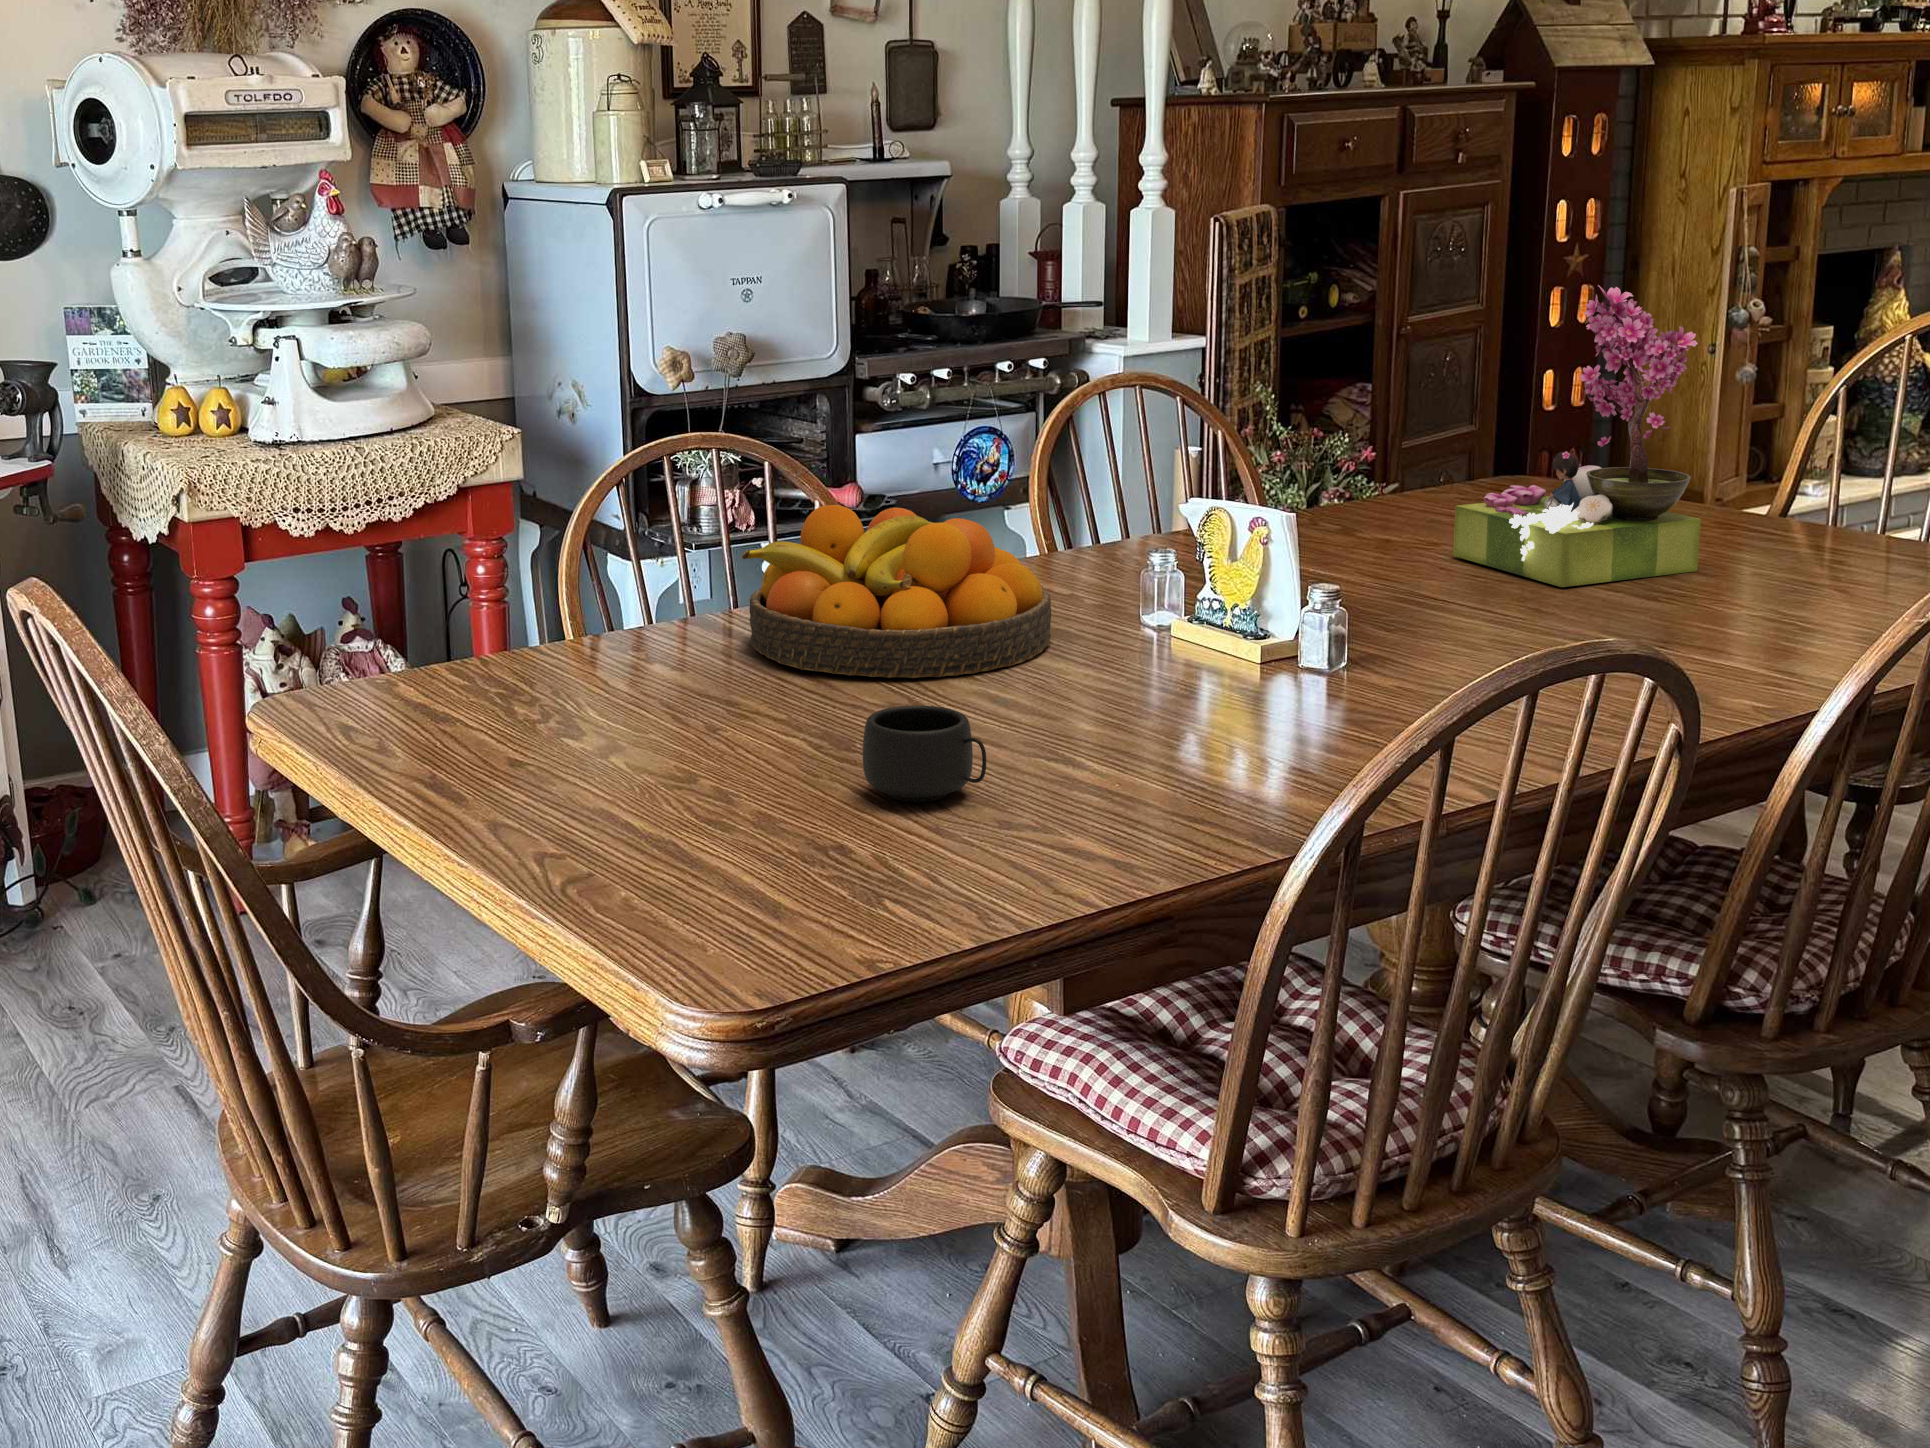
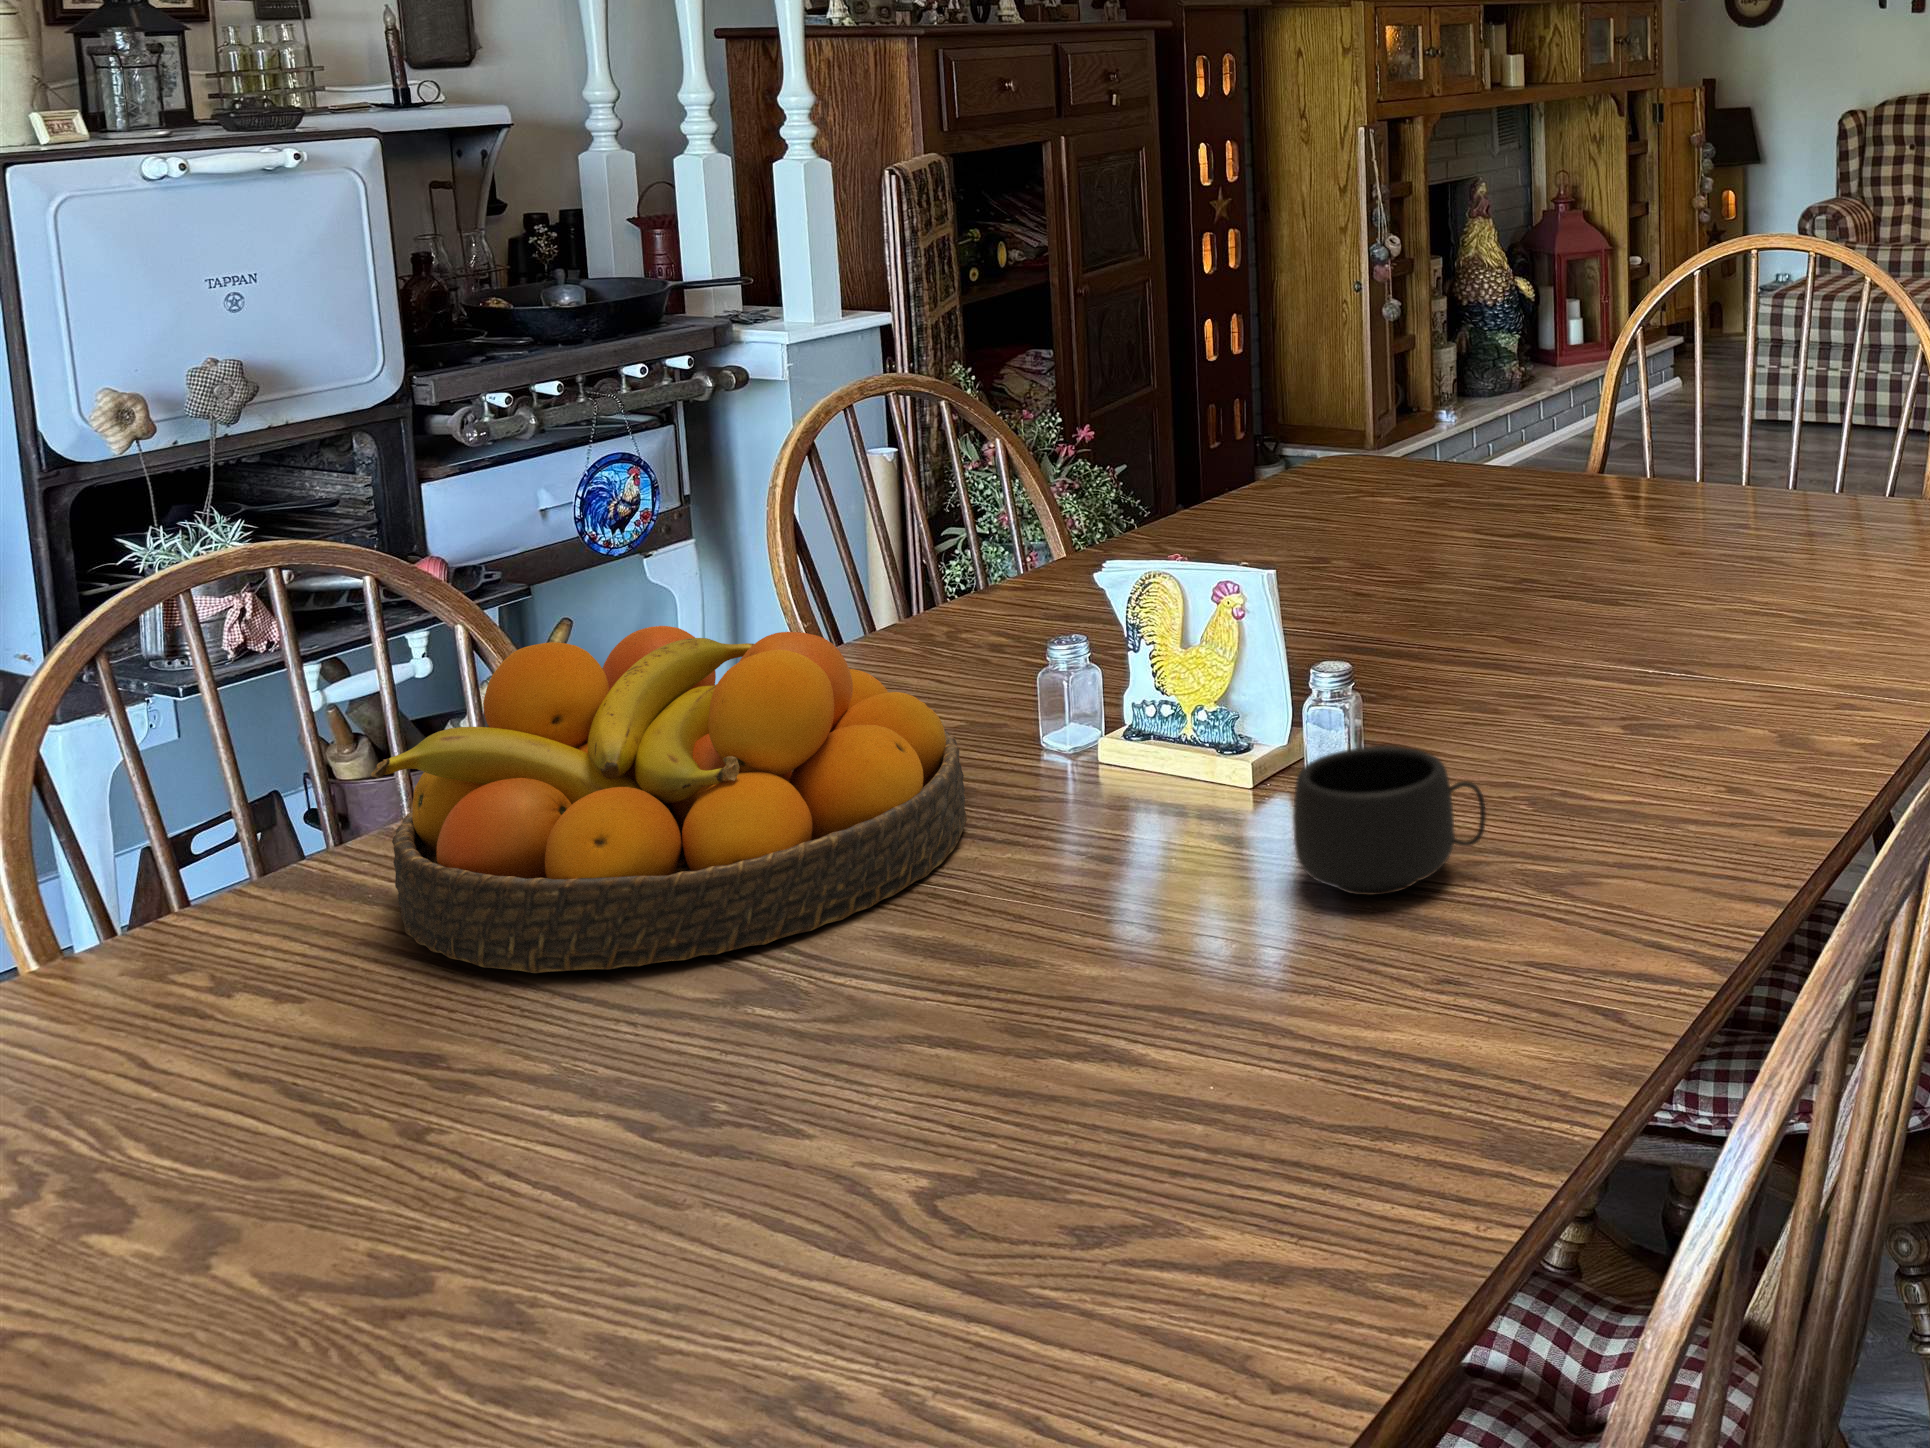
flower arrangement: present [1453,286,1701,587] -> none [1405,193,1698,585]
mug: present [863,705,986,802] -> present [1293,746,1486,895]

